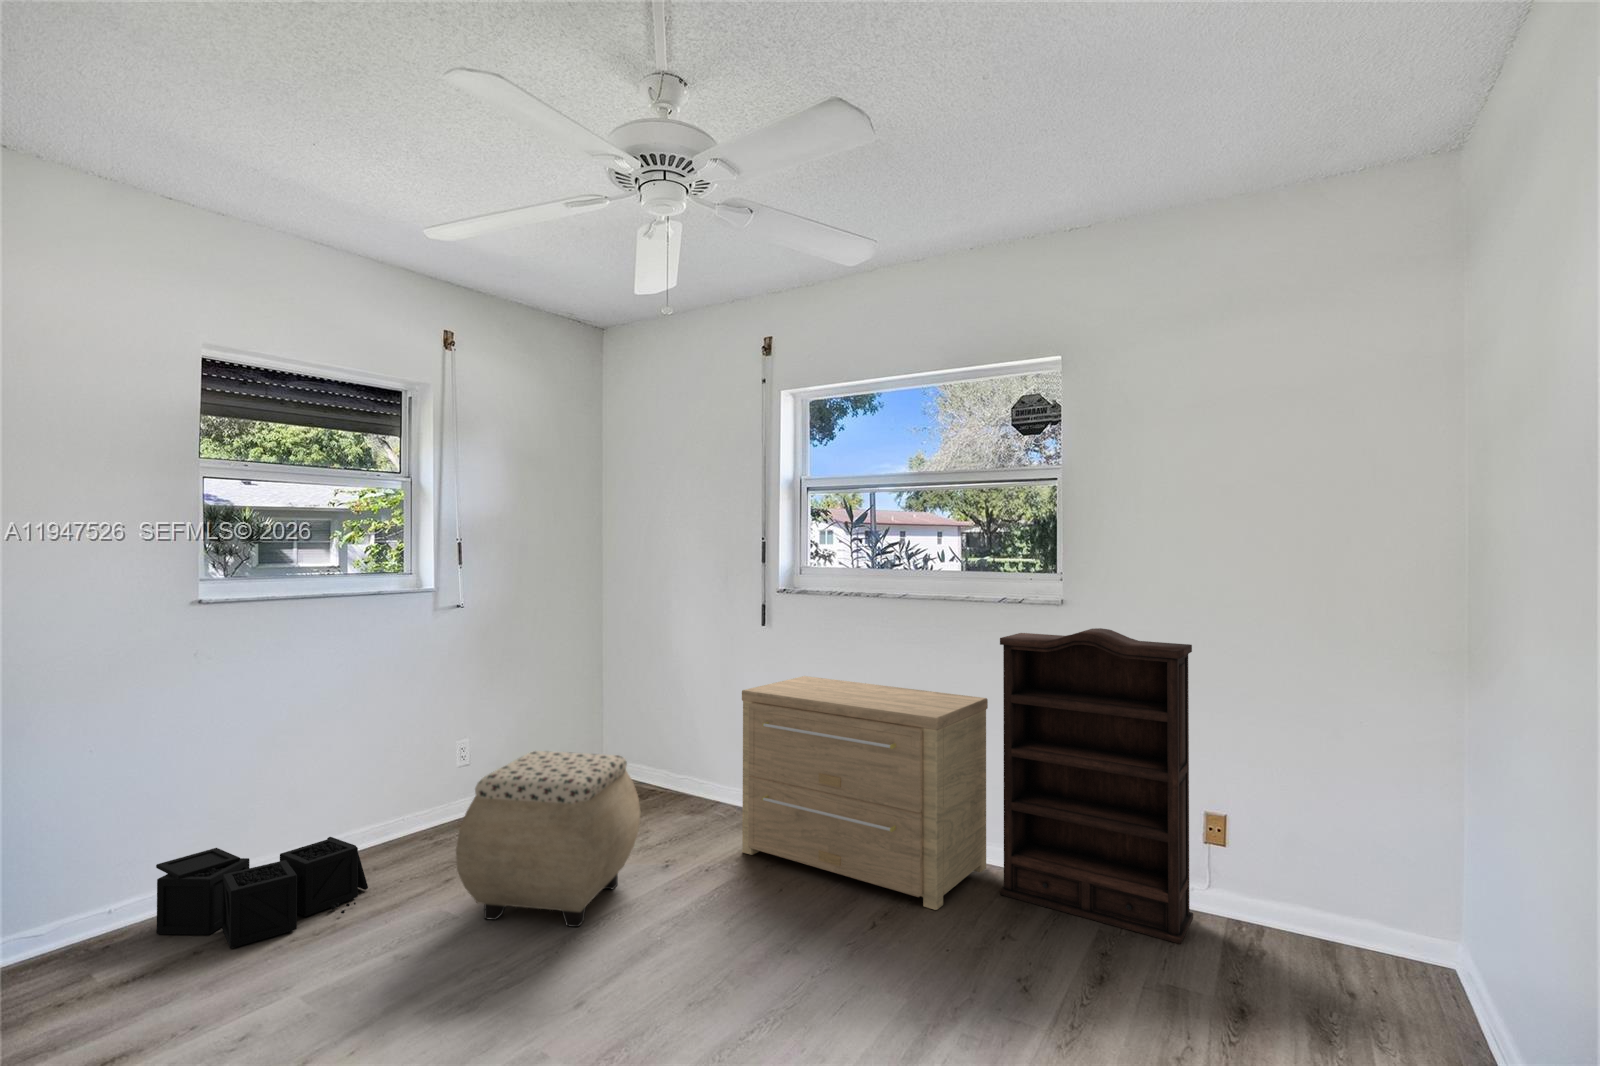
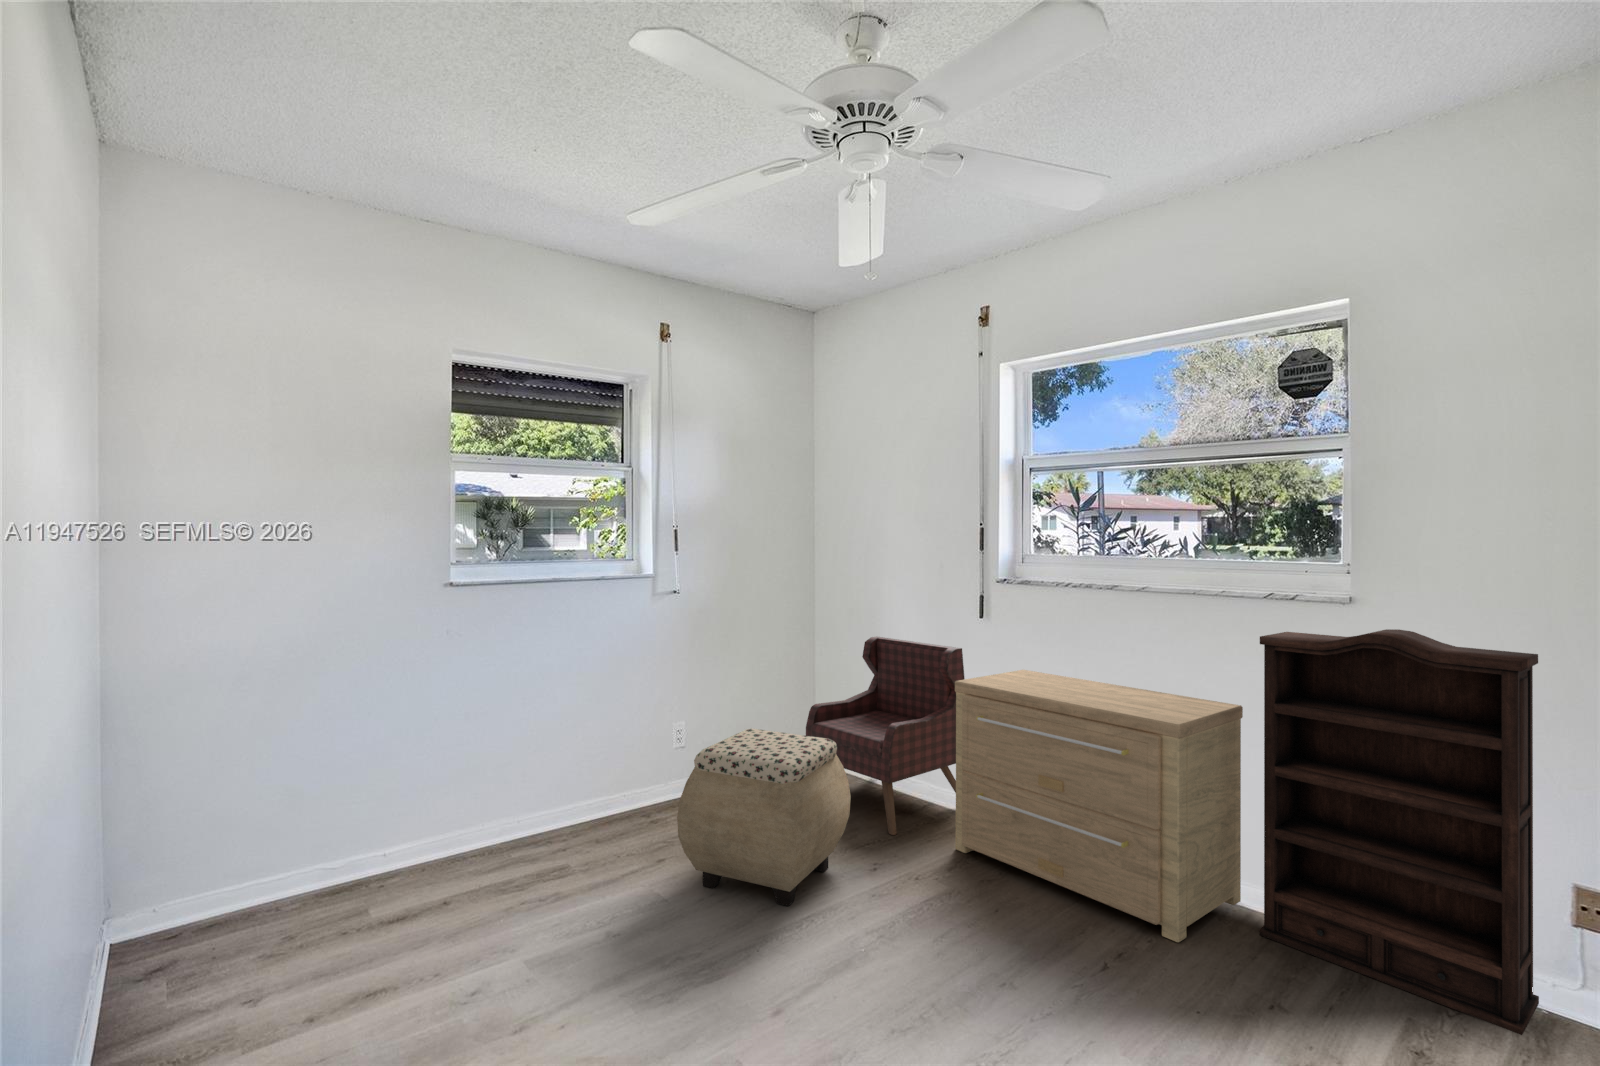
armchair: none [583,650,755,846] -> present [806,637,964,835]
storage bin: present [156,837,368,948] -> none [442,792,607,883]

